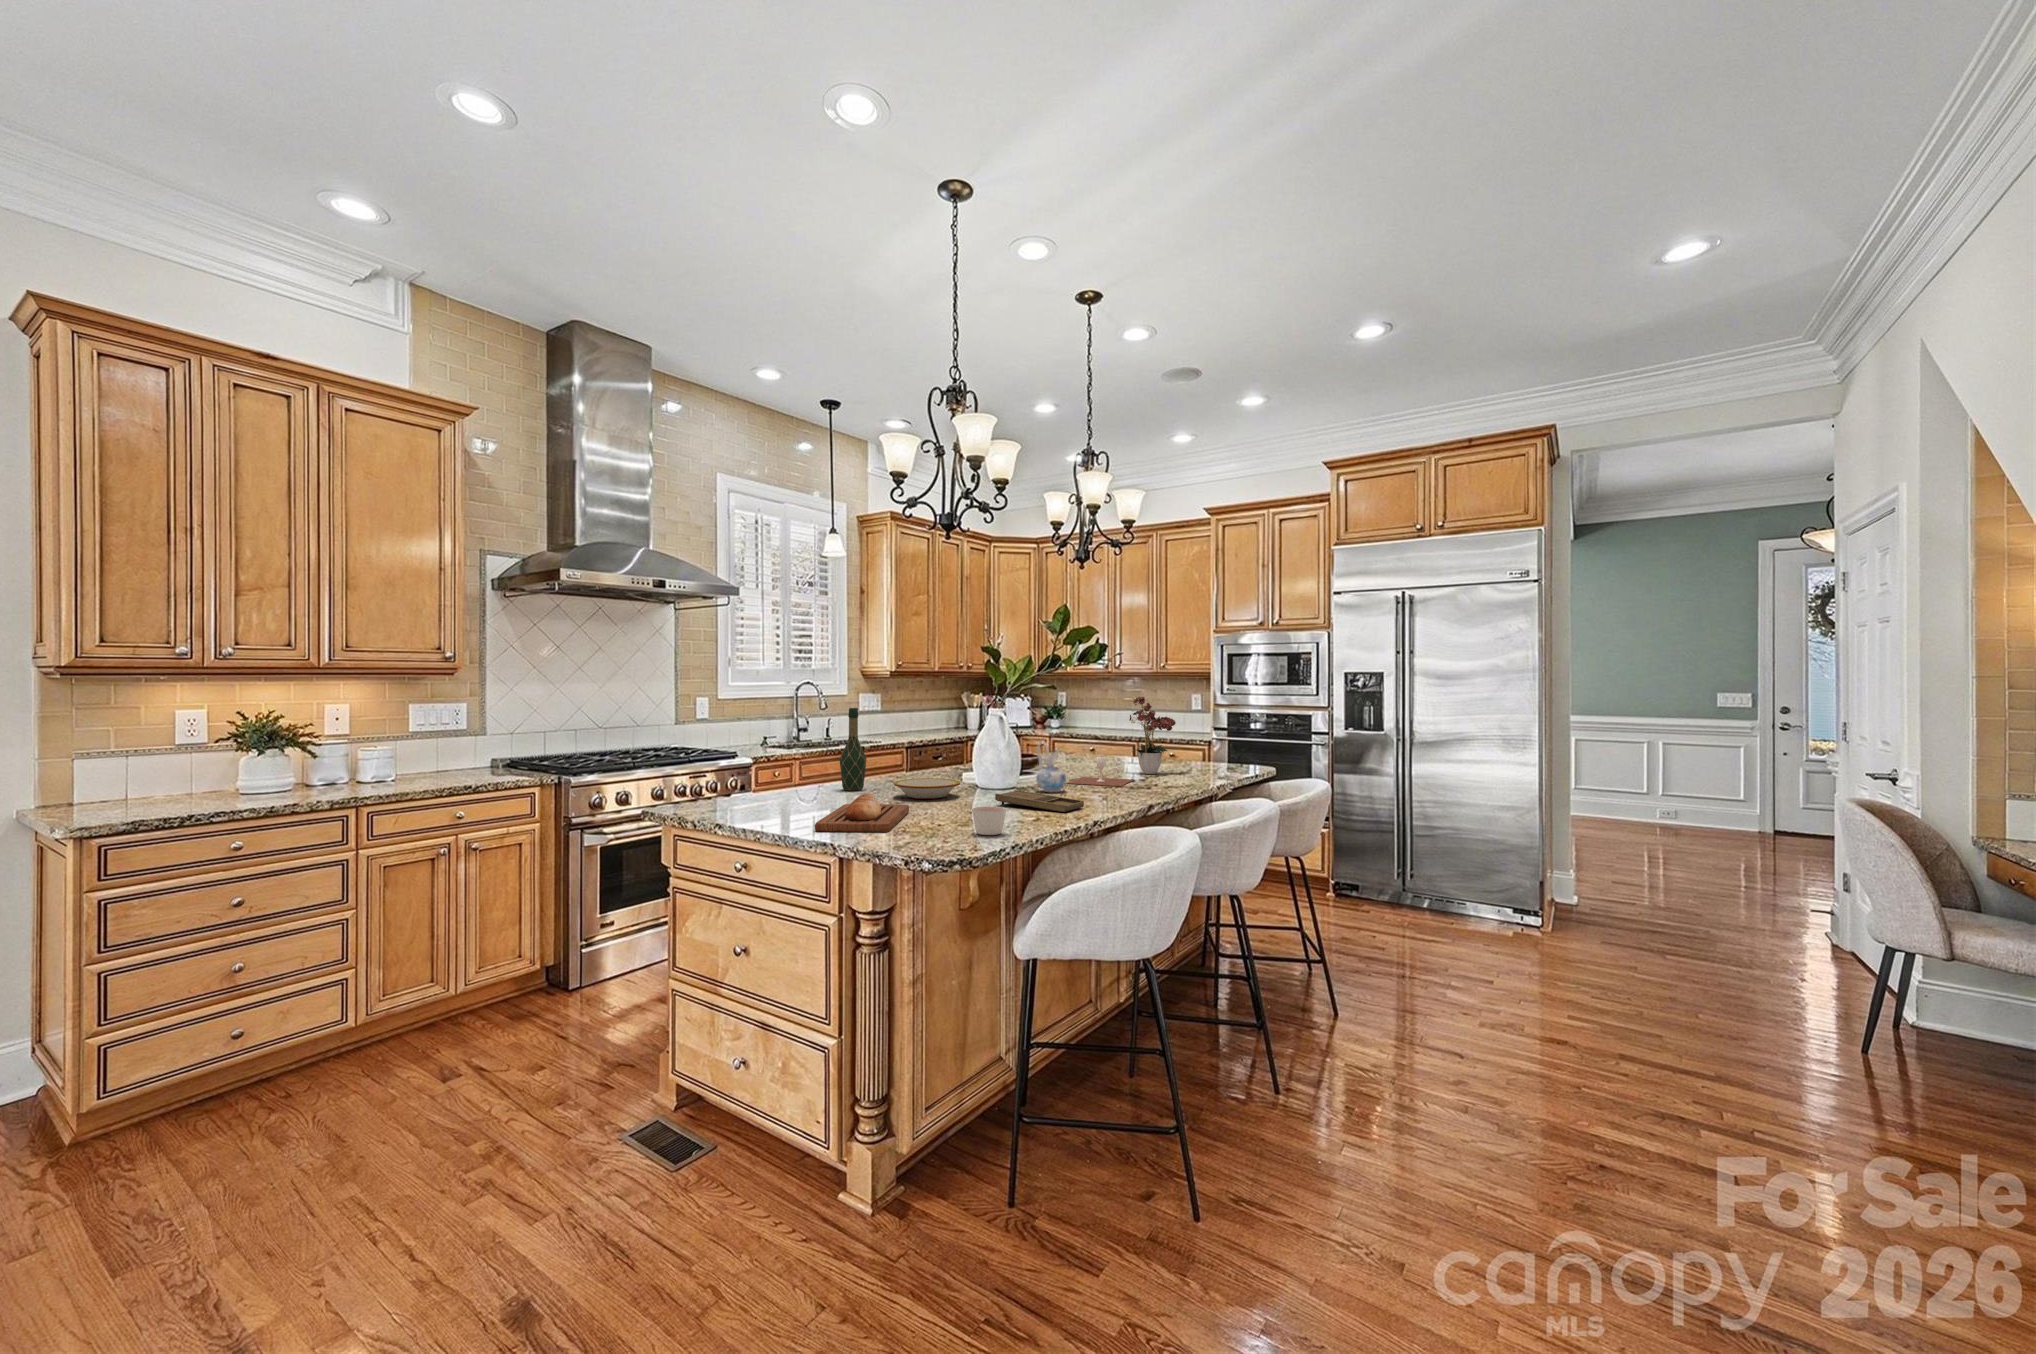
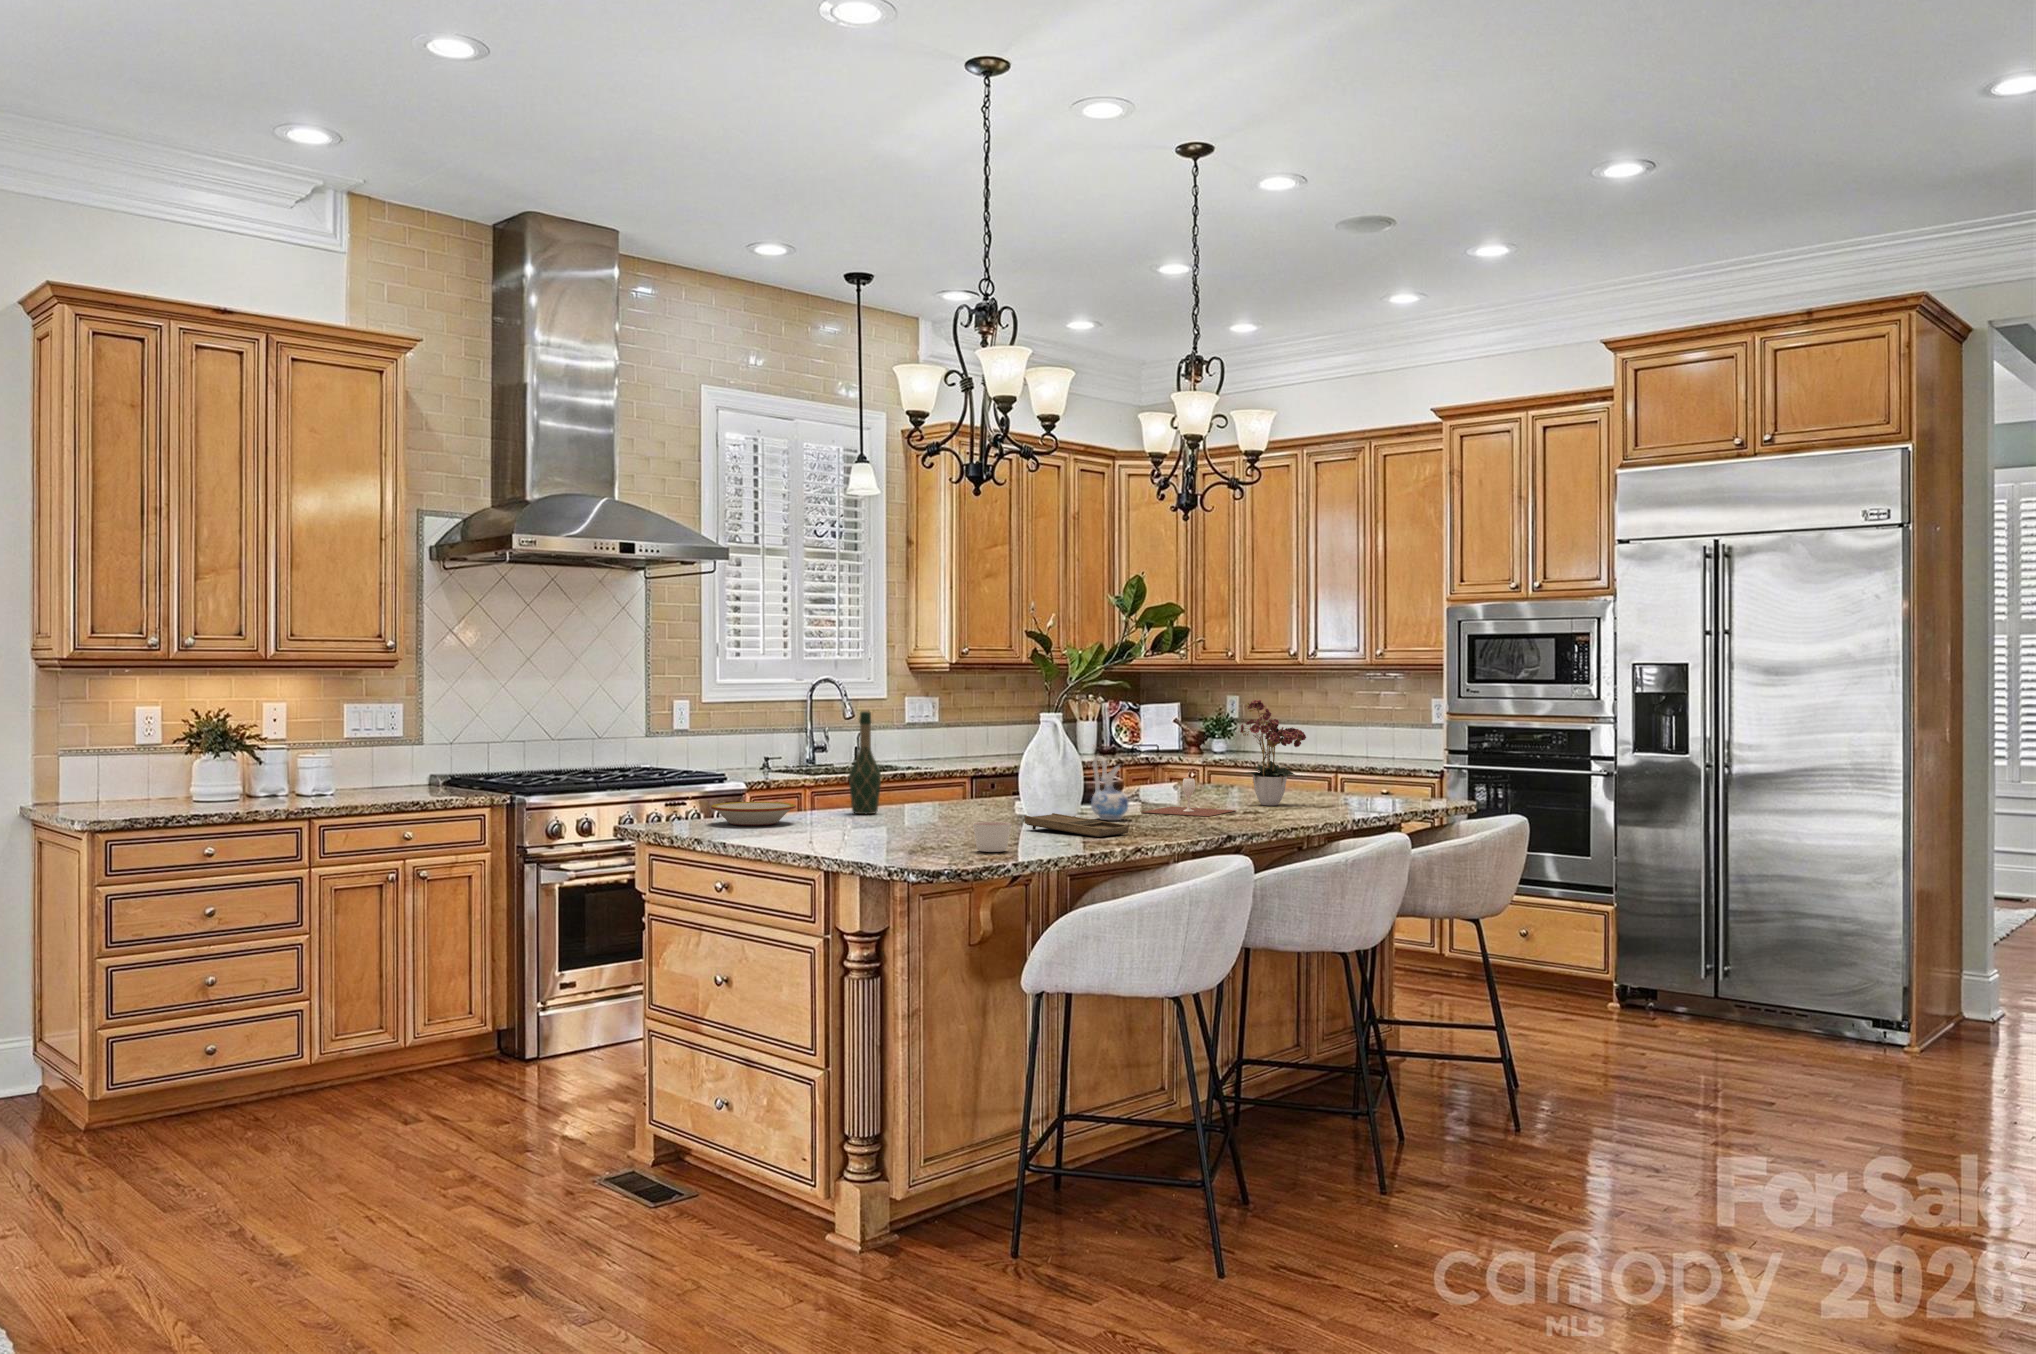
bowl: present [894,778,960,799] -> present [711,802,796,826]
bread loaf: present [815,794,909,832] -> none [803,810,918,848]

